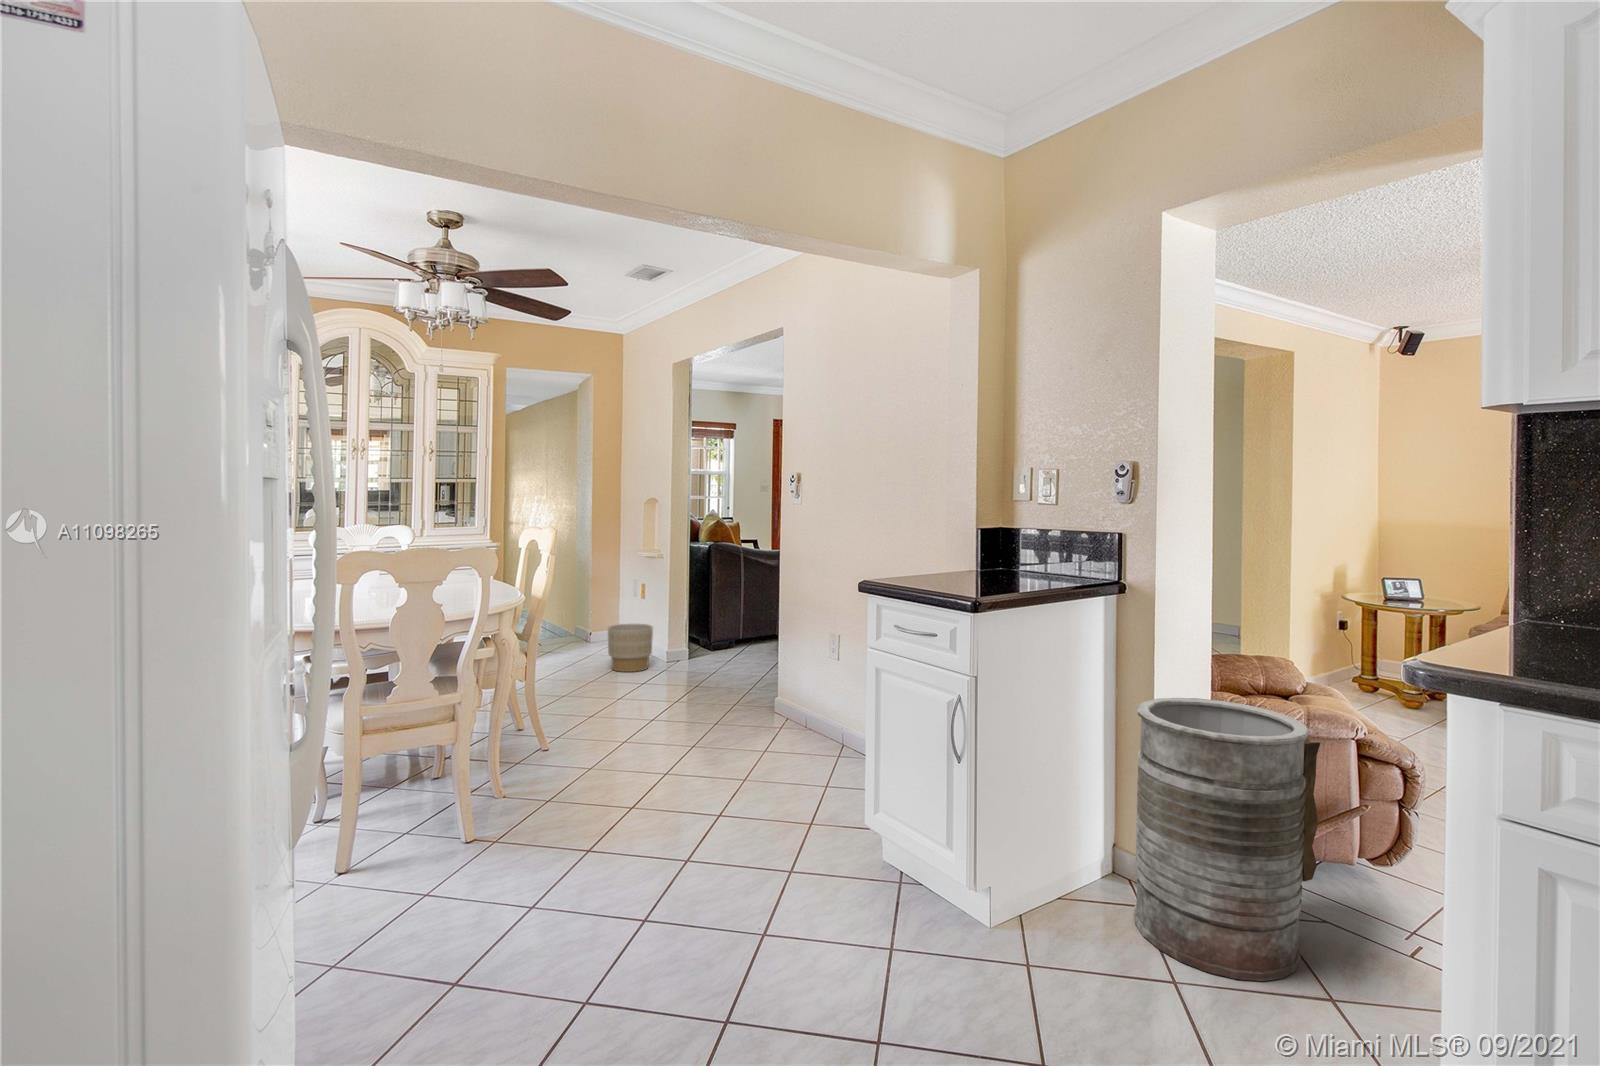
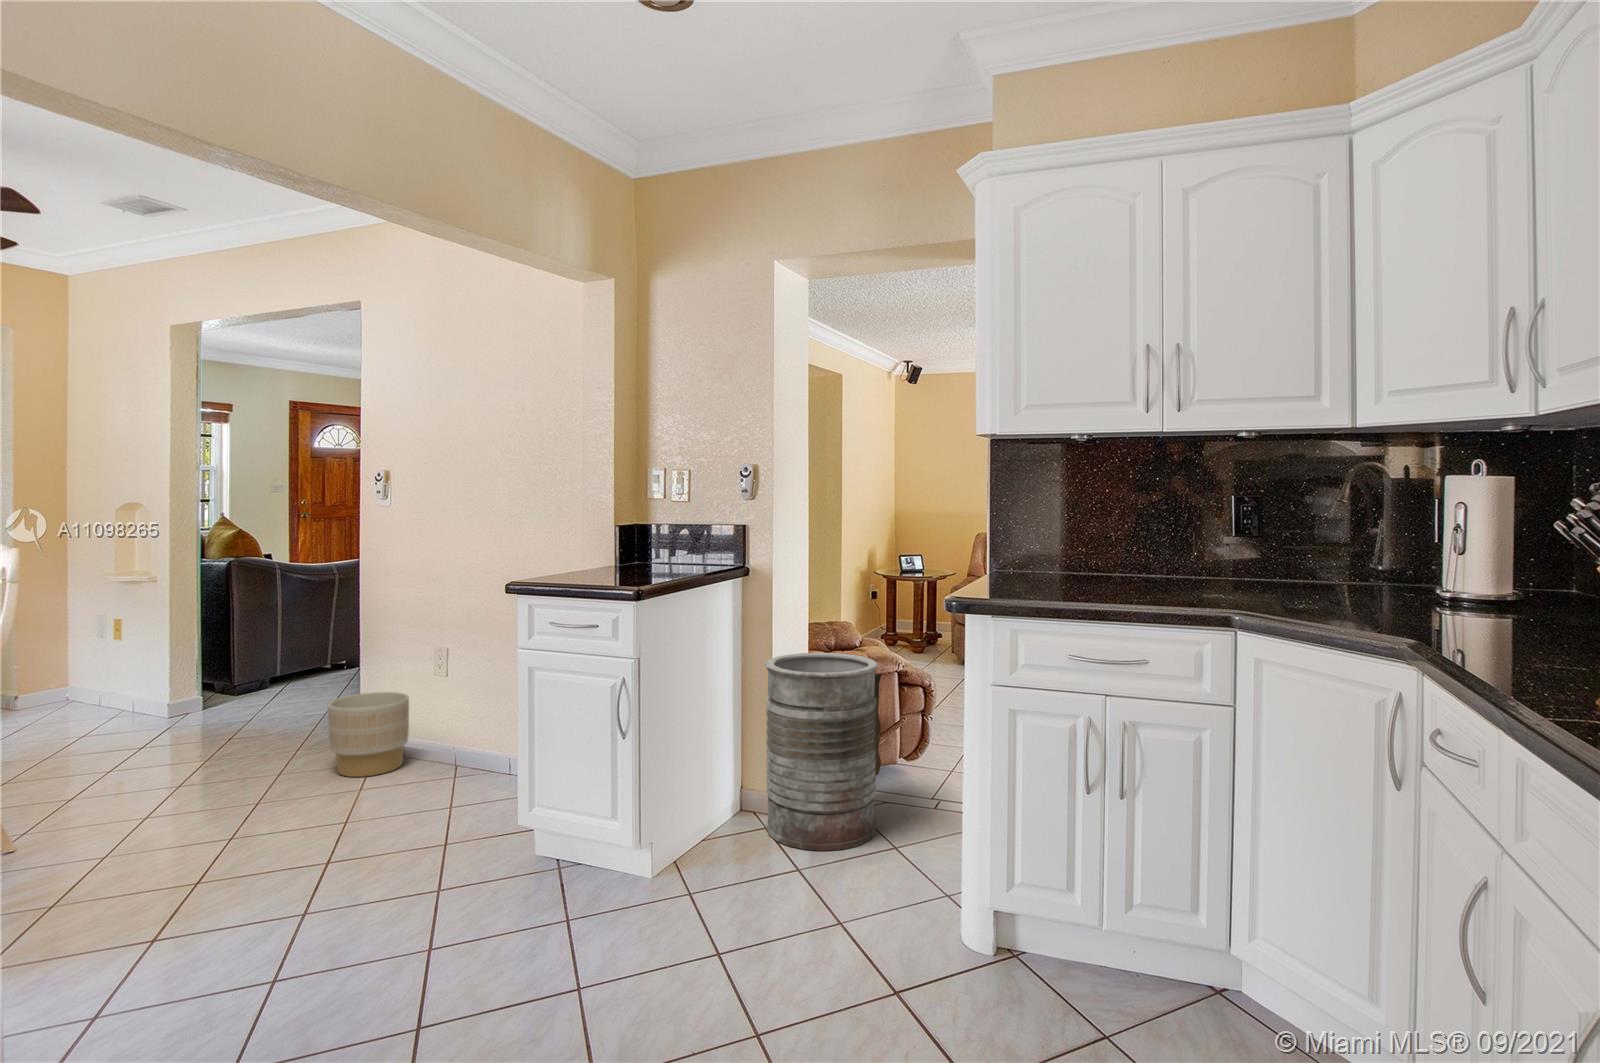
planter: present [608,624,653,672] -> present [328,692,409,777]

